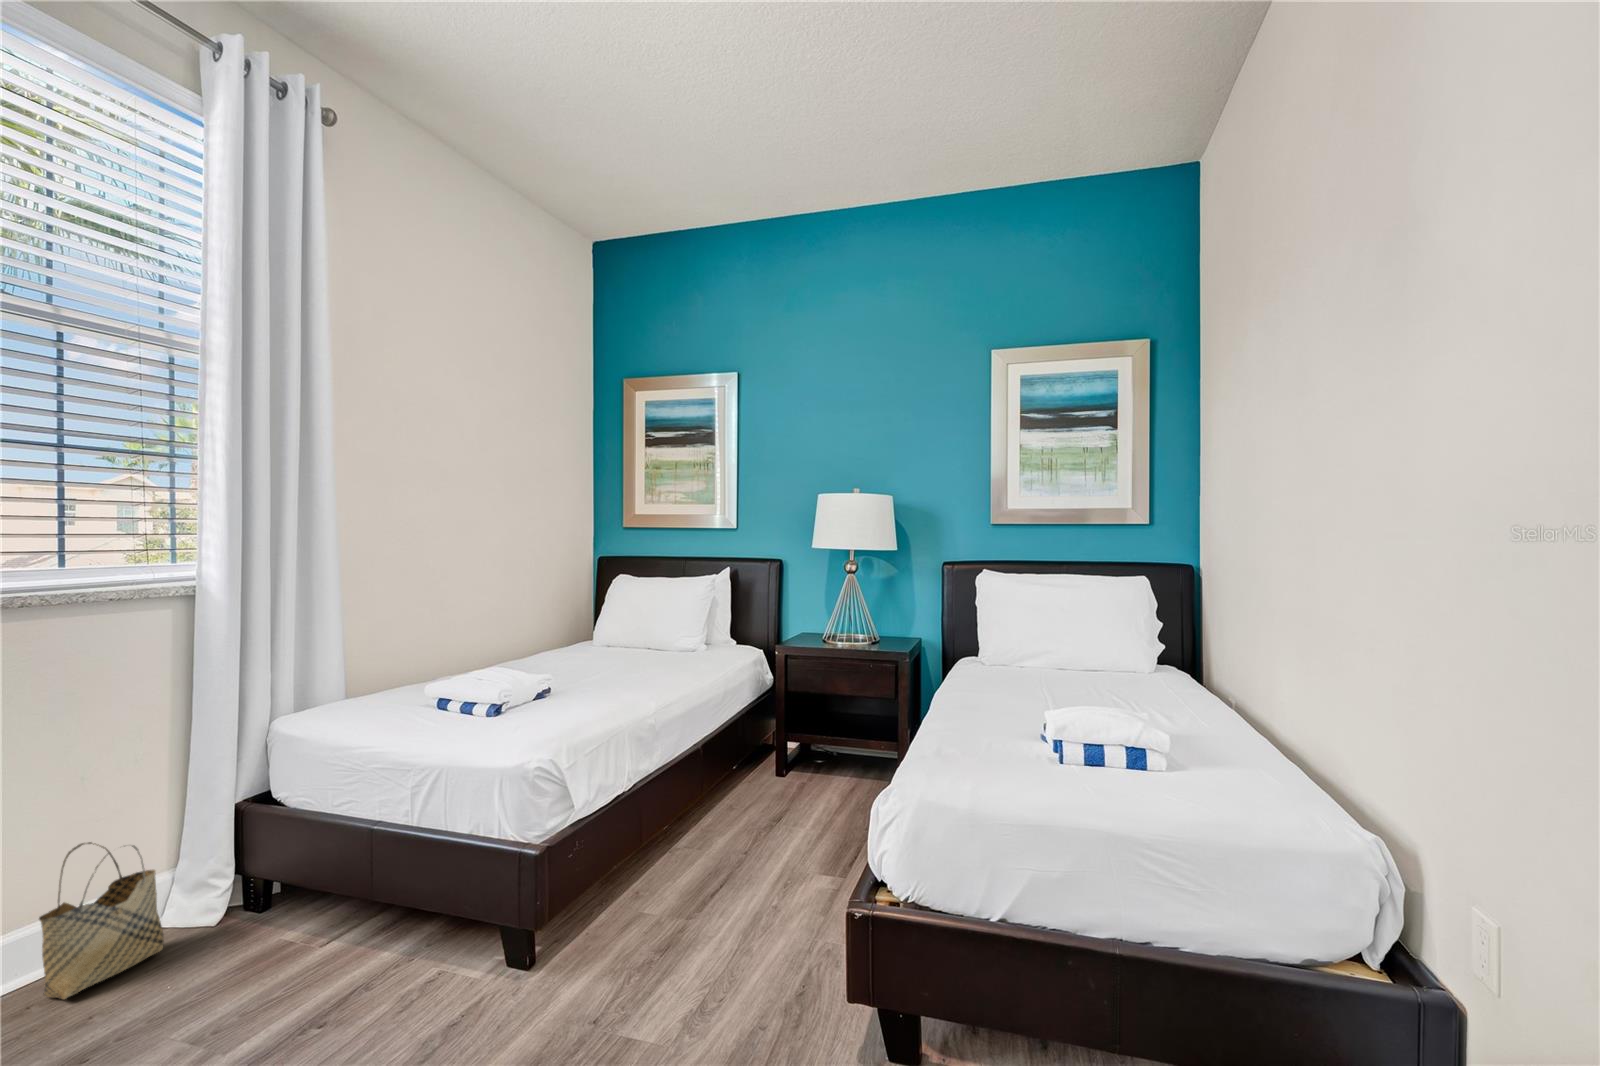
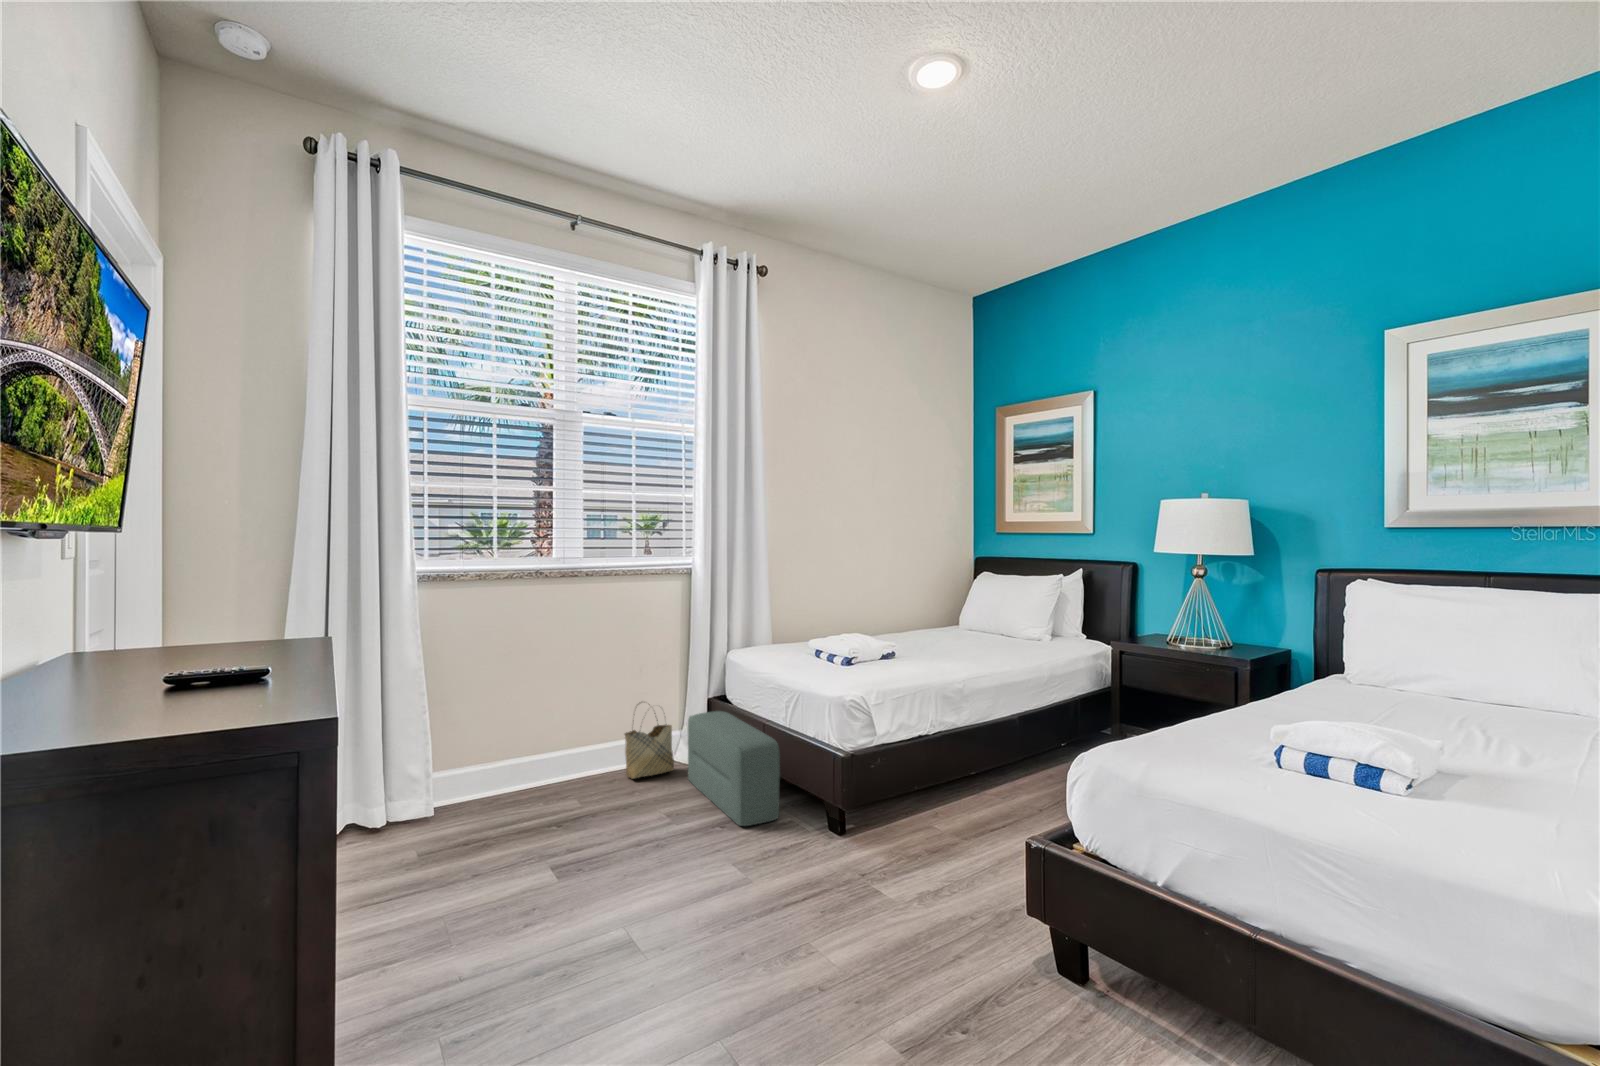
pouf: none [200,824,417,1021] -> present [688,711,780,826]

